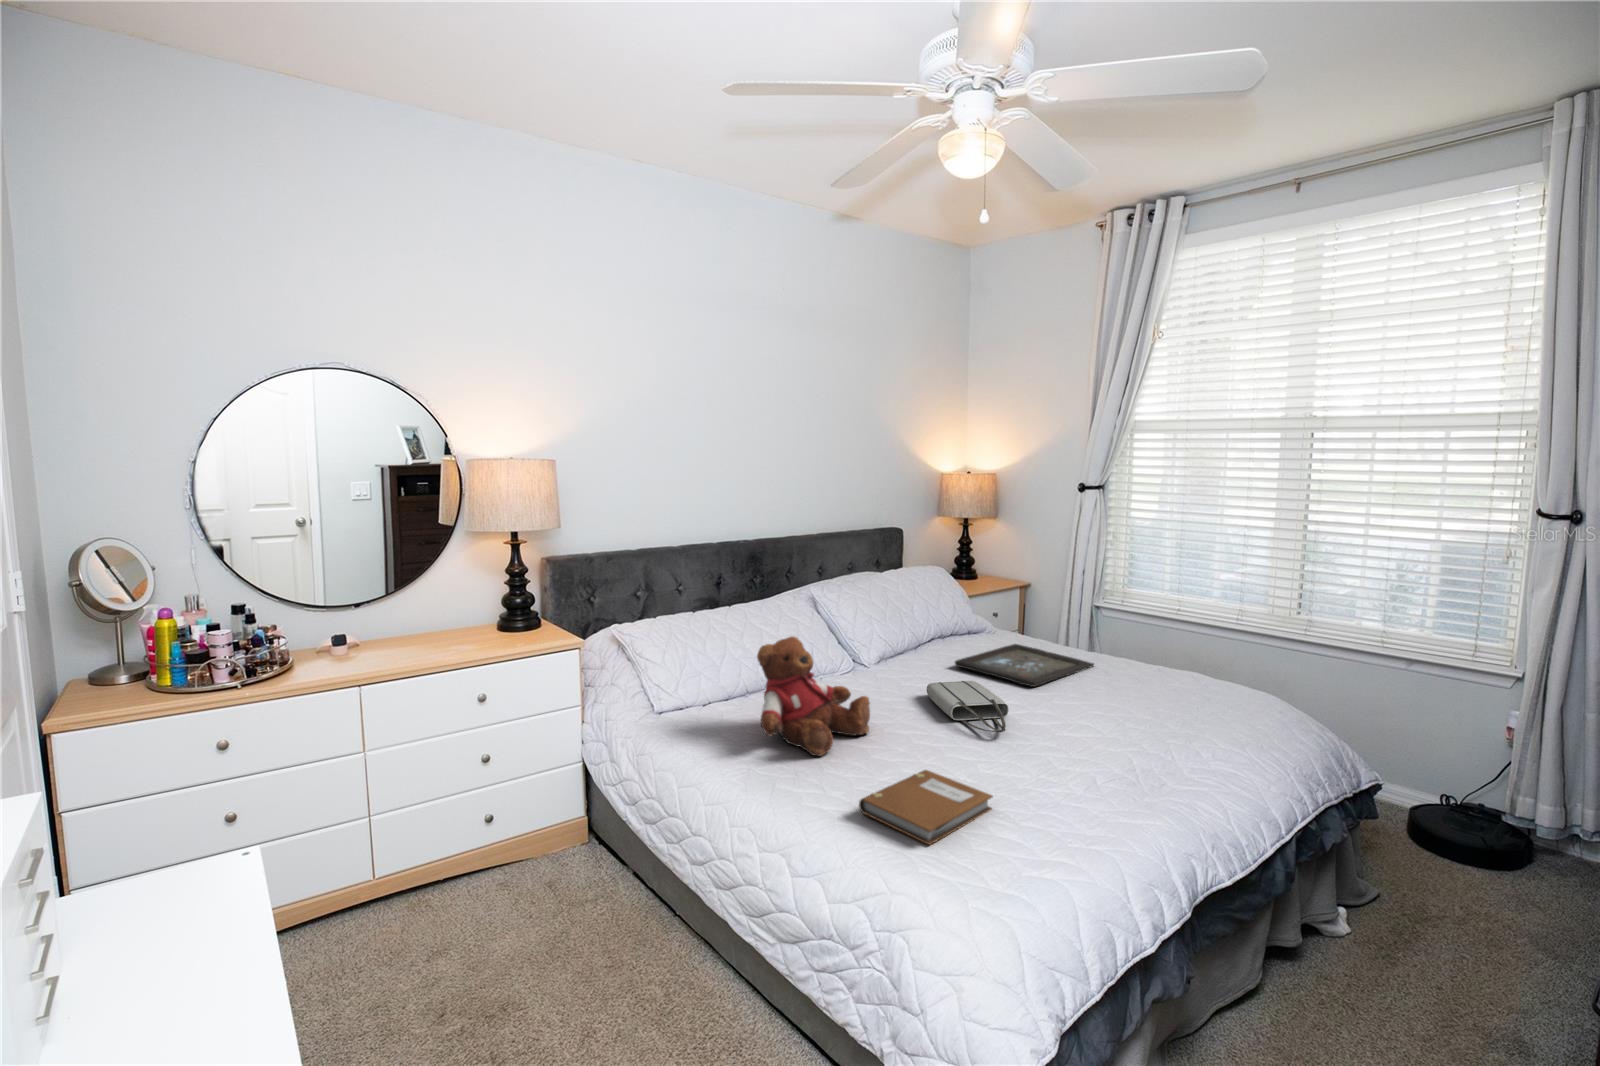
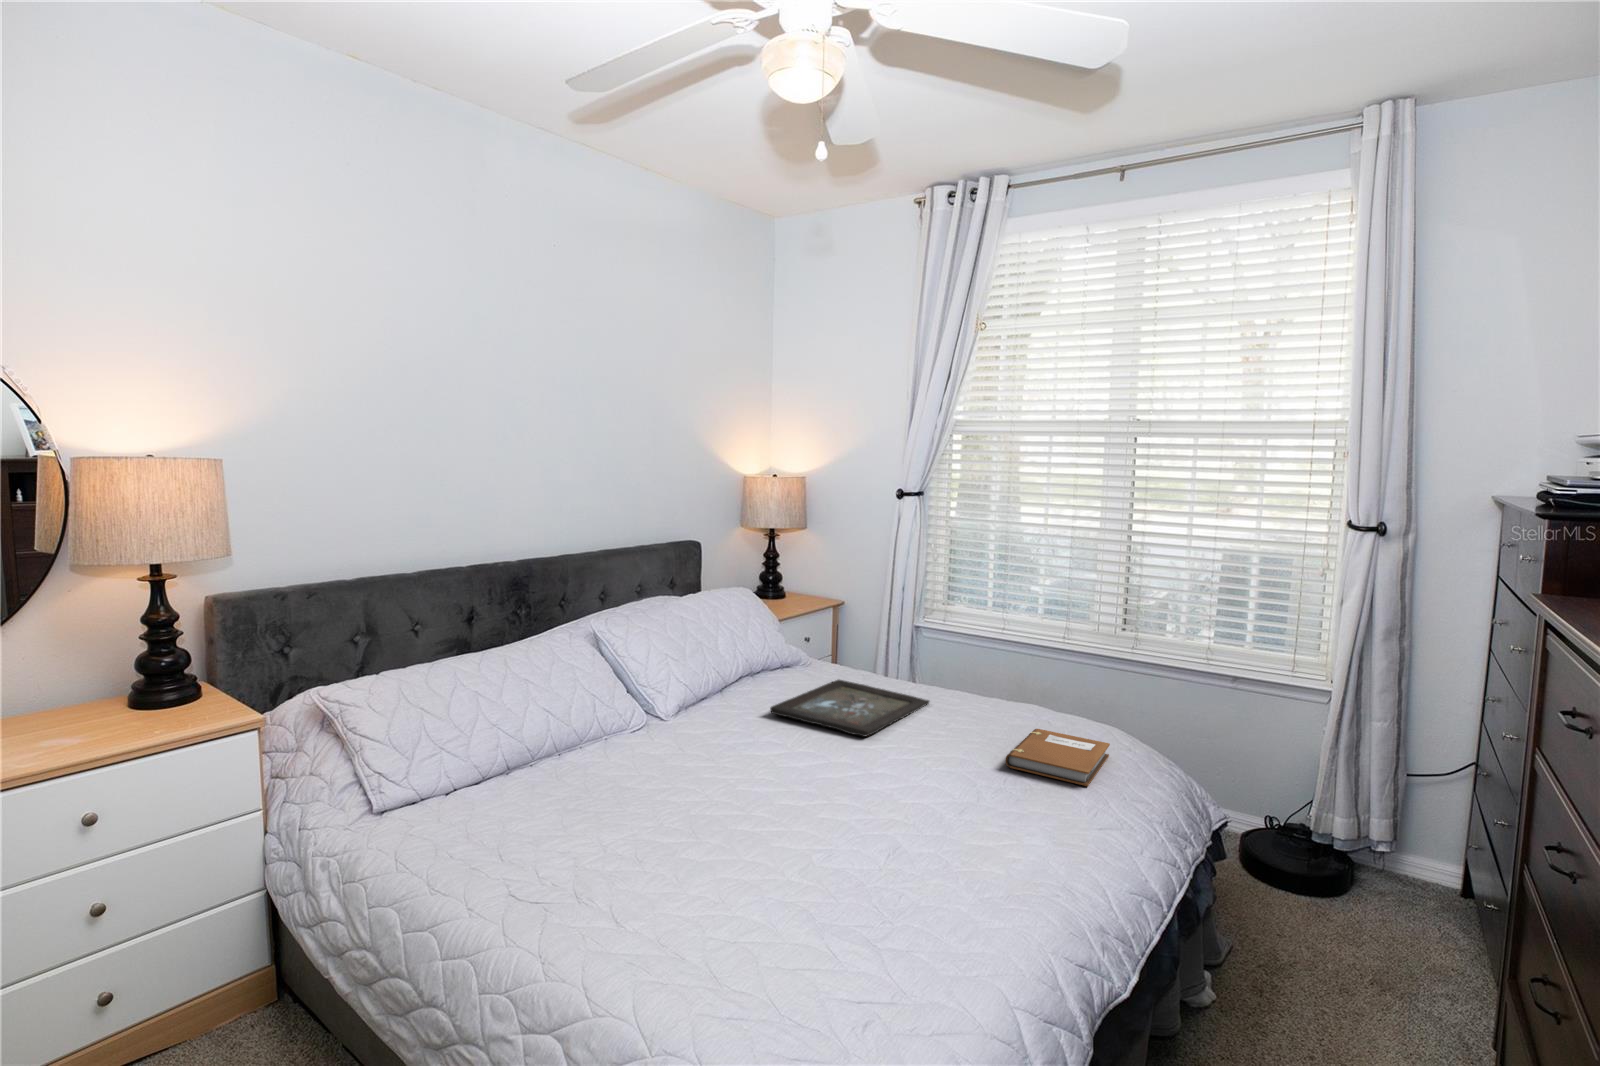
teddy bear: present [757,636,870,756] -> none [506,697,667,869]
tote bag: present [926,681,1009,732] -> none [739,736,842,809]
notebook: present [859,770,992,845] -> present [1005,729,1110,786]

